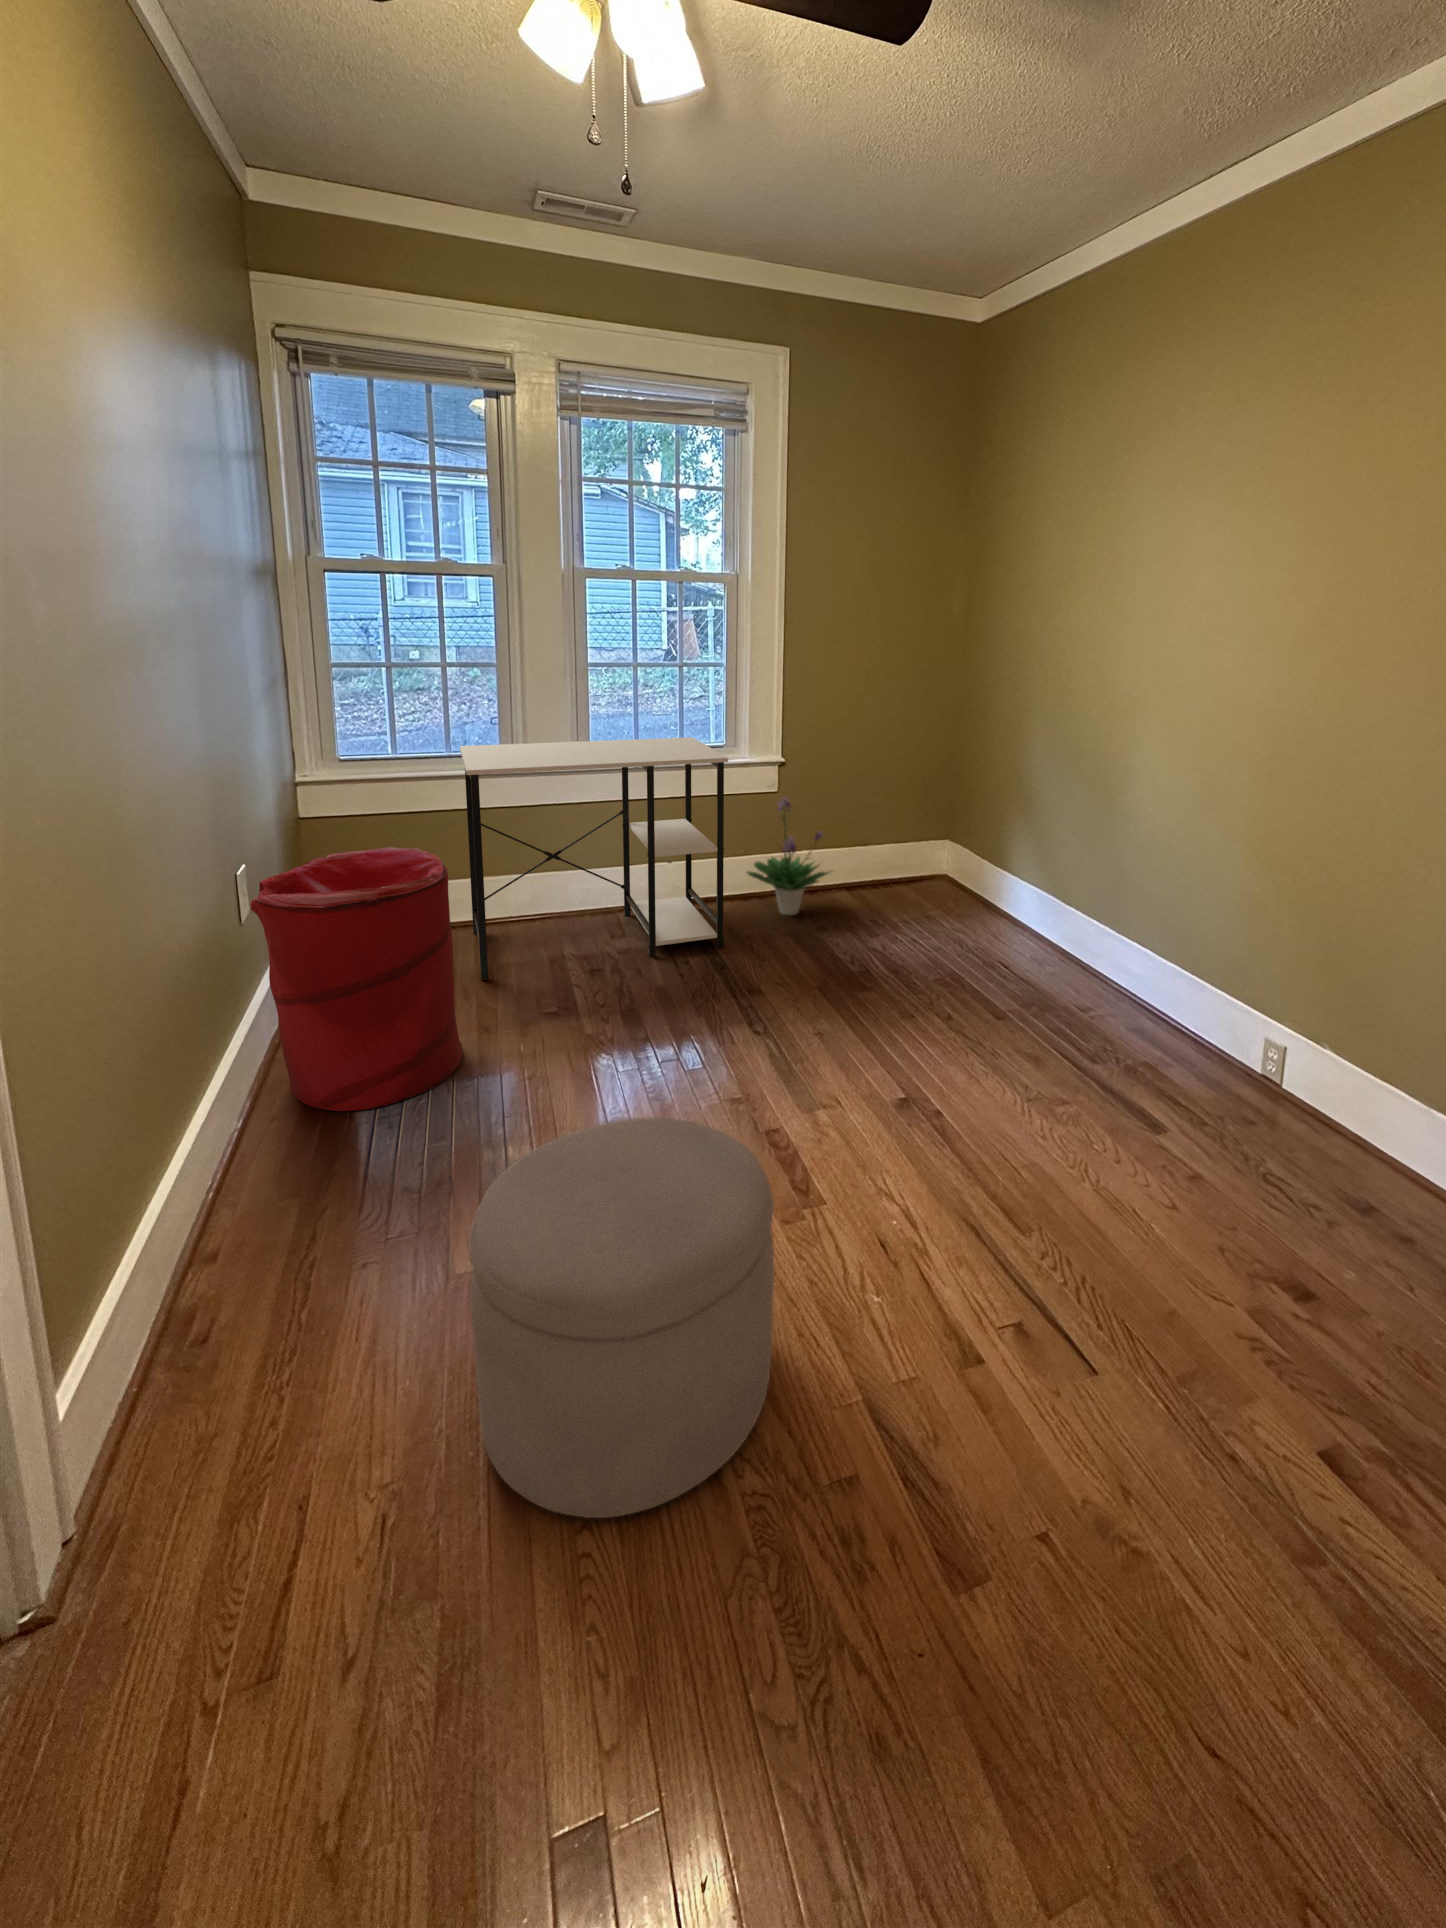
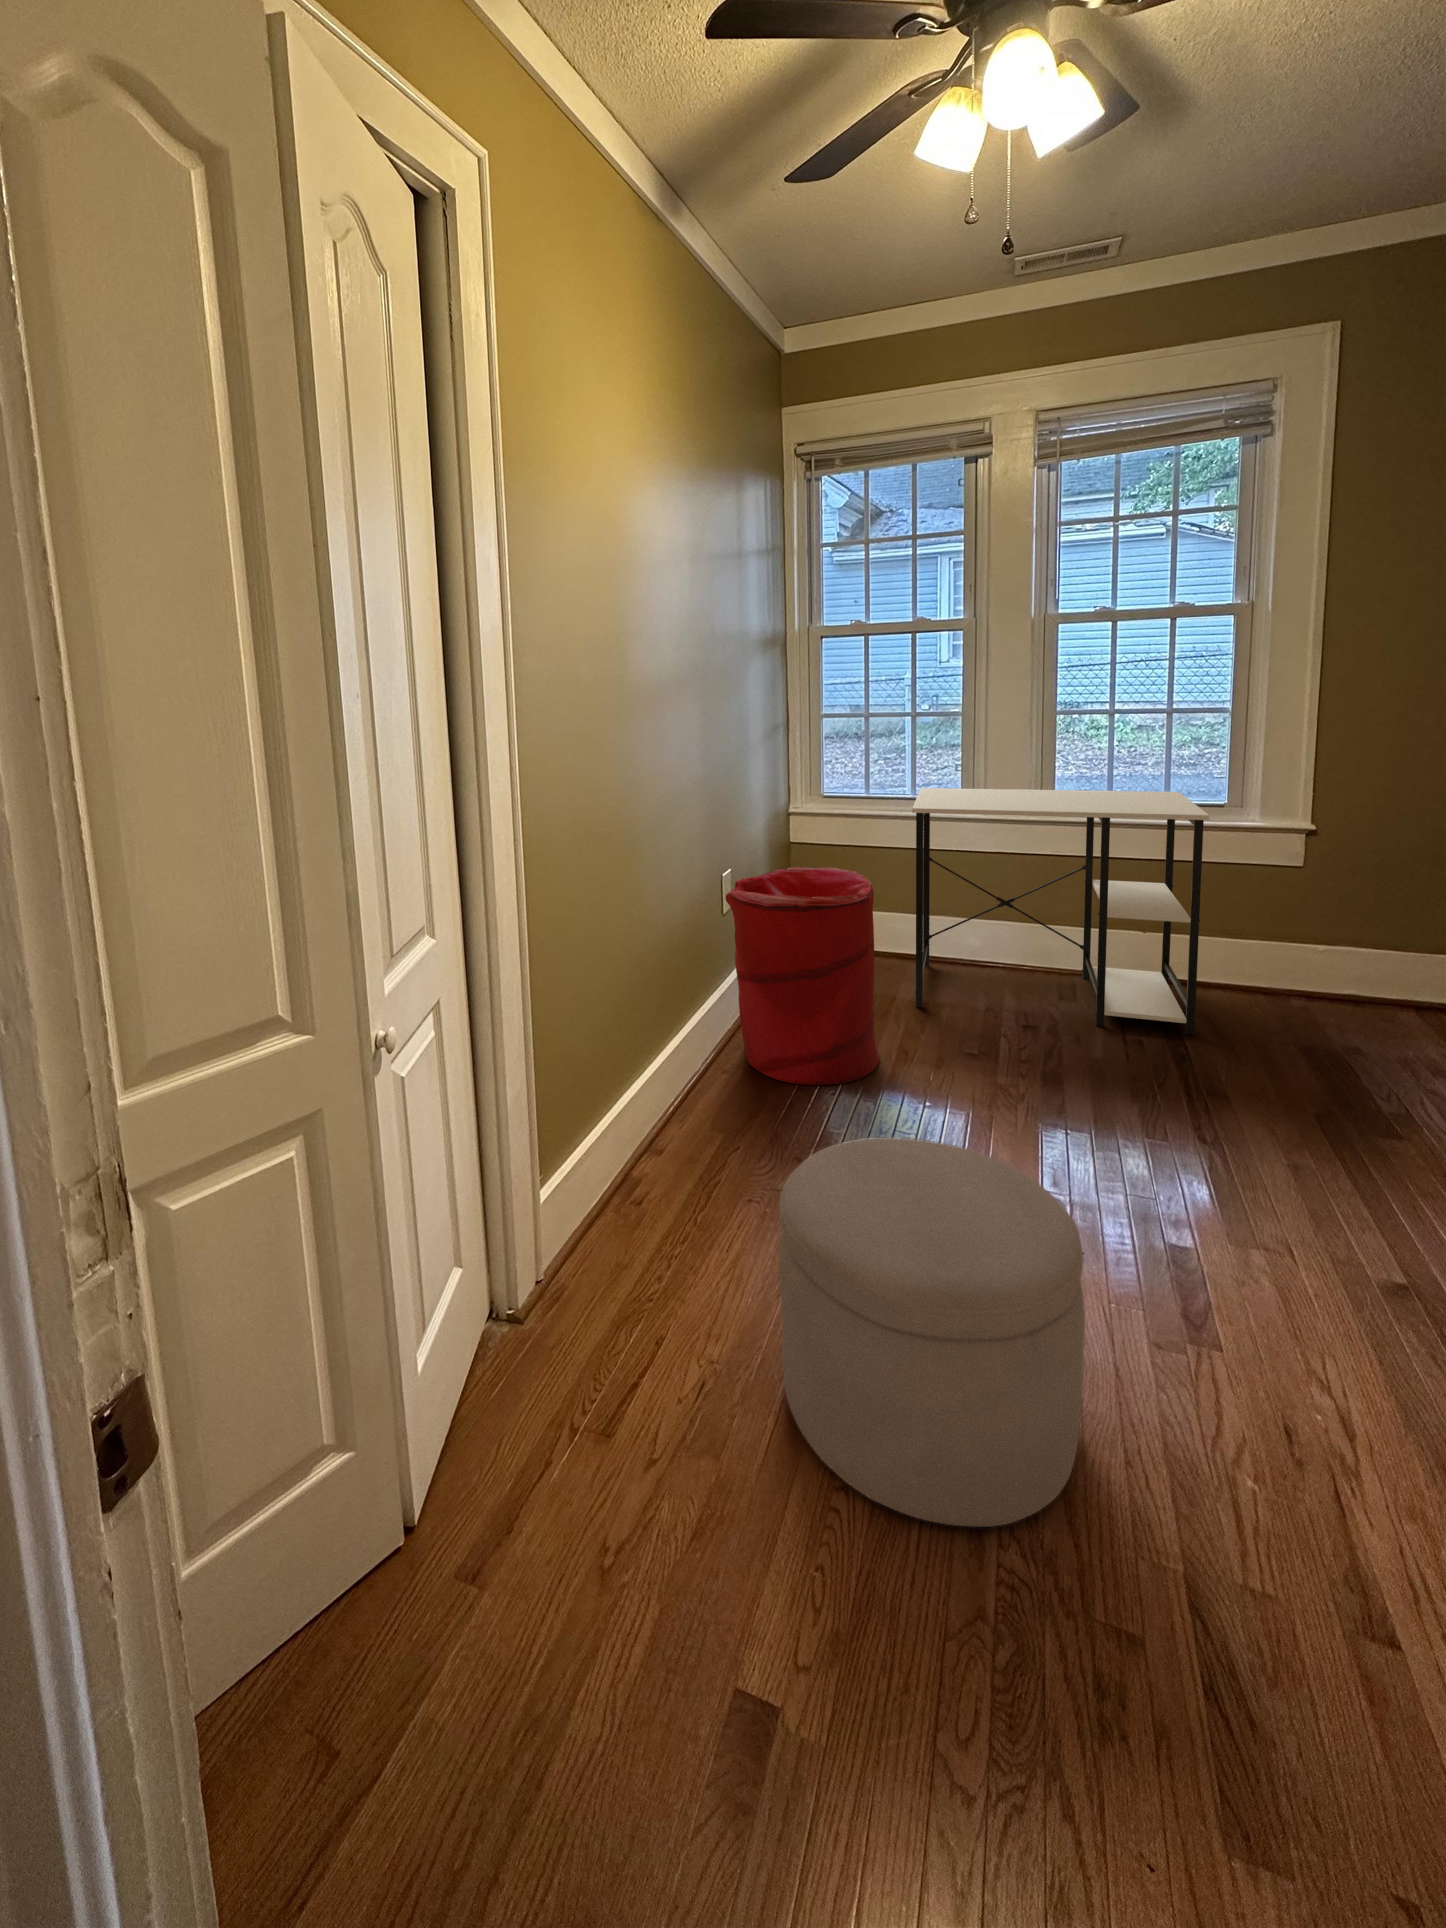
potted plant: present [747,798,829,915] -> none [1242,871,1386,1022]

